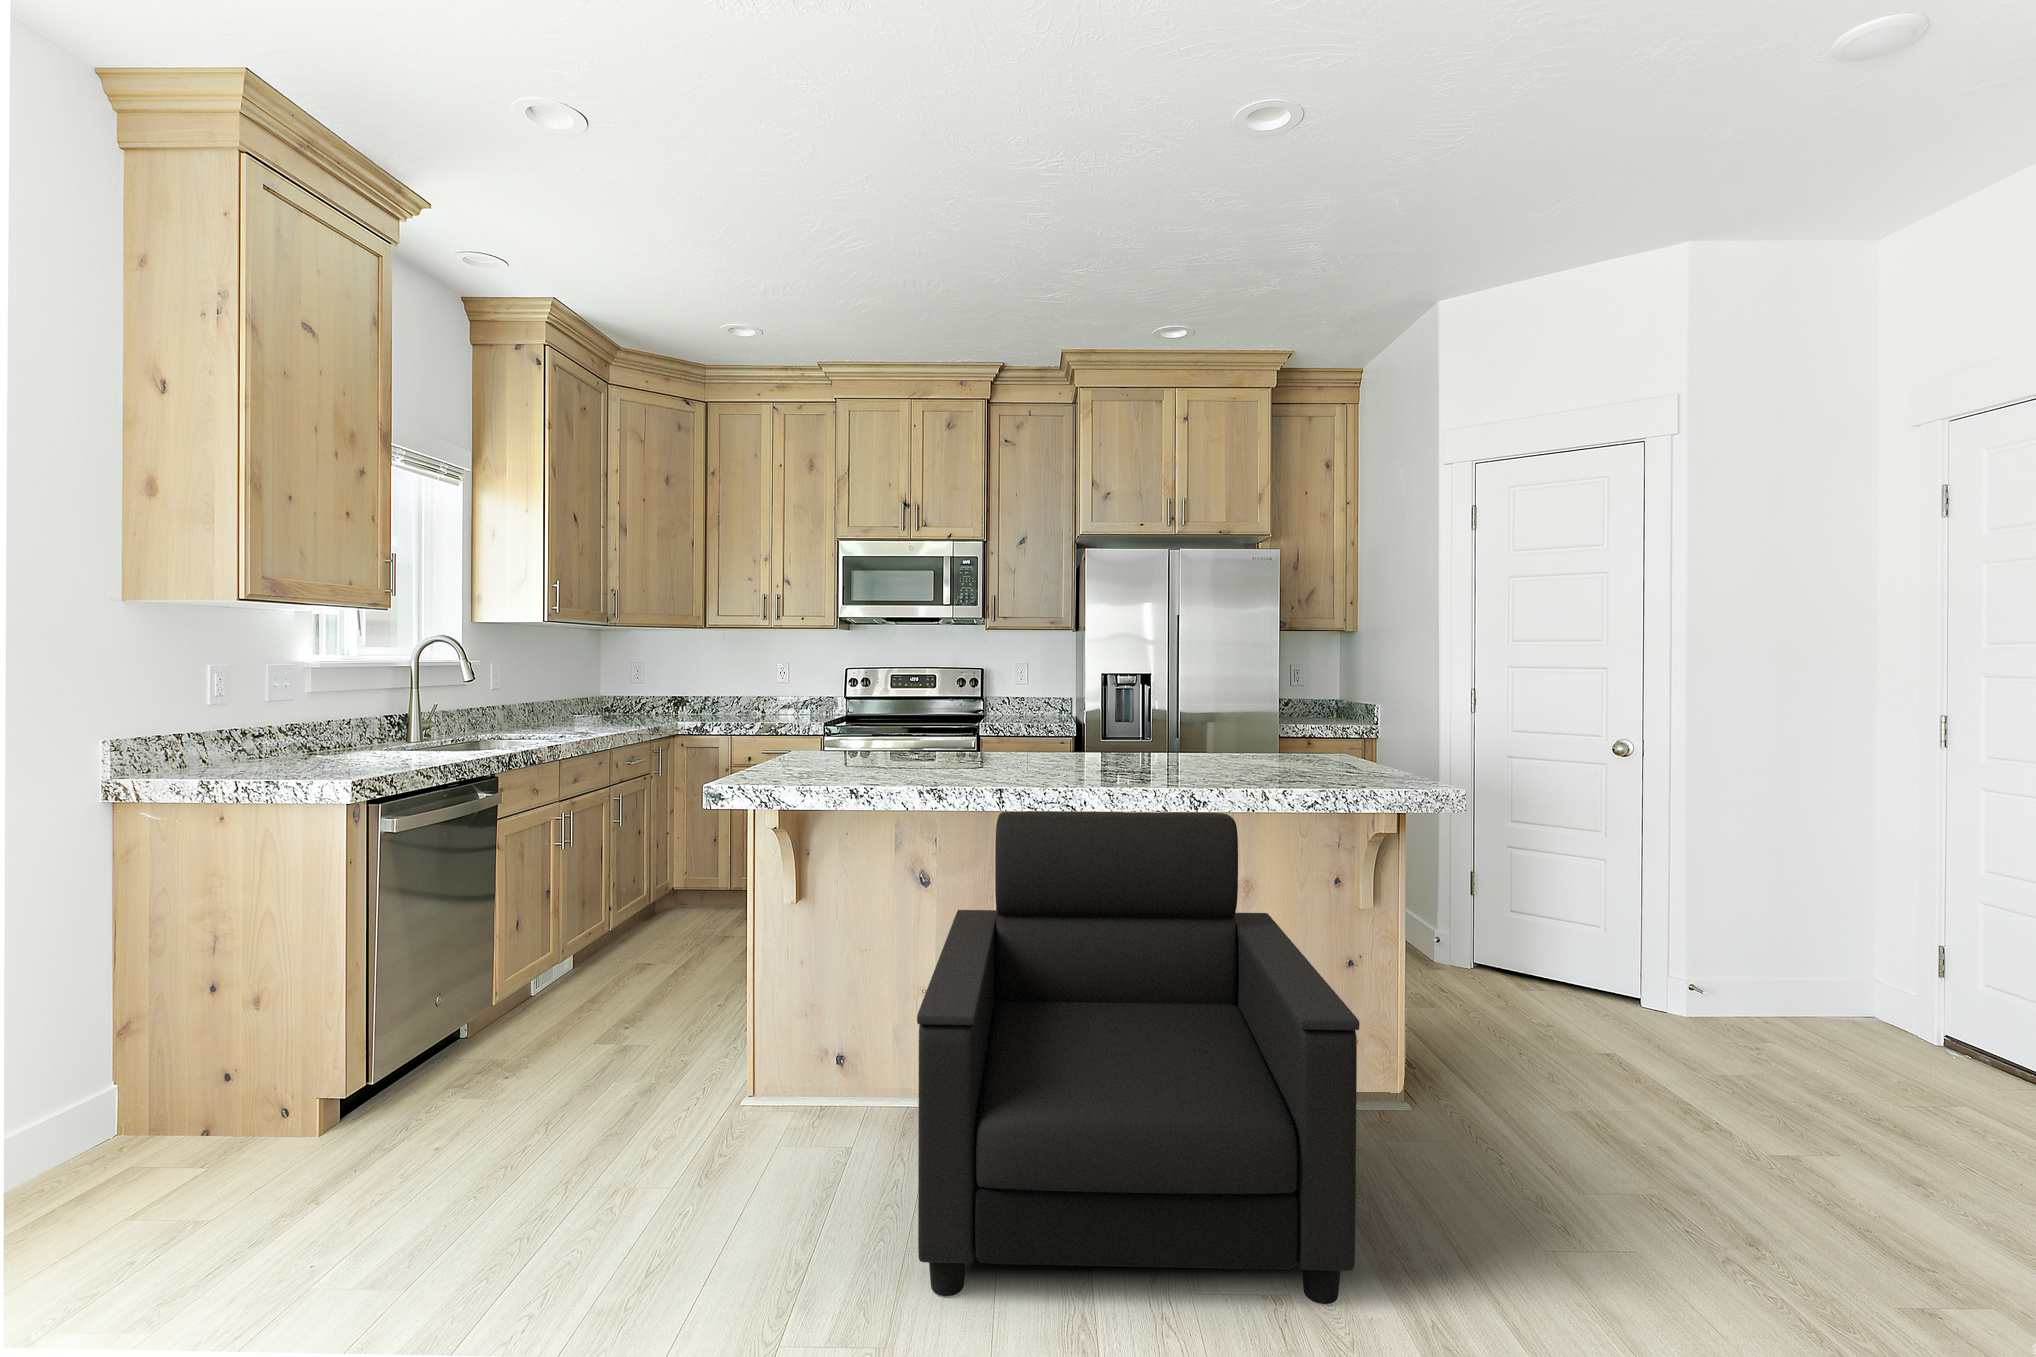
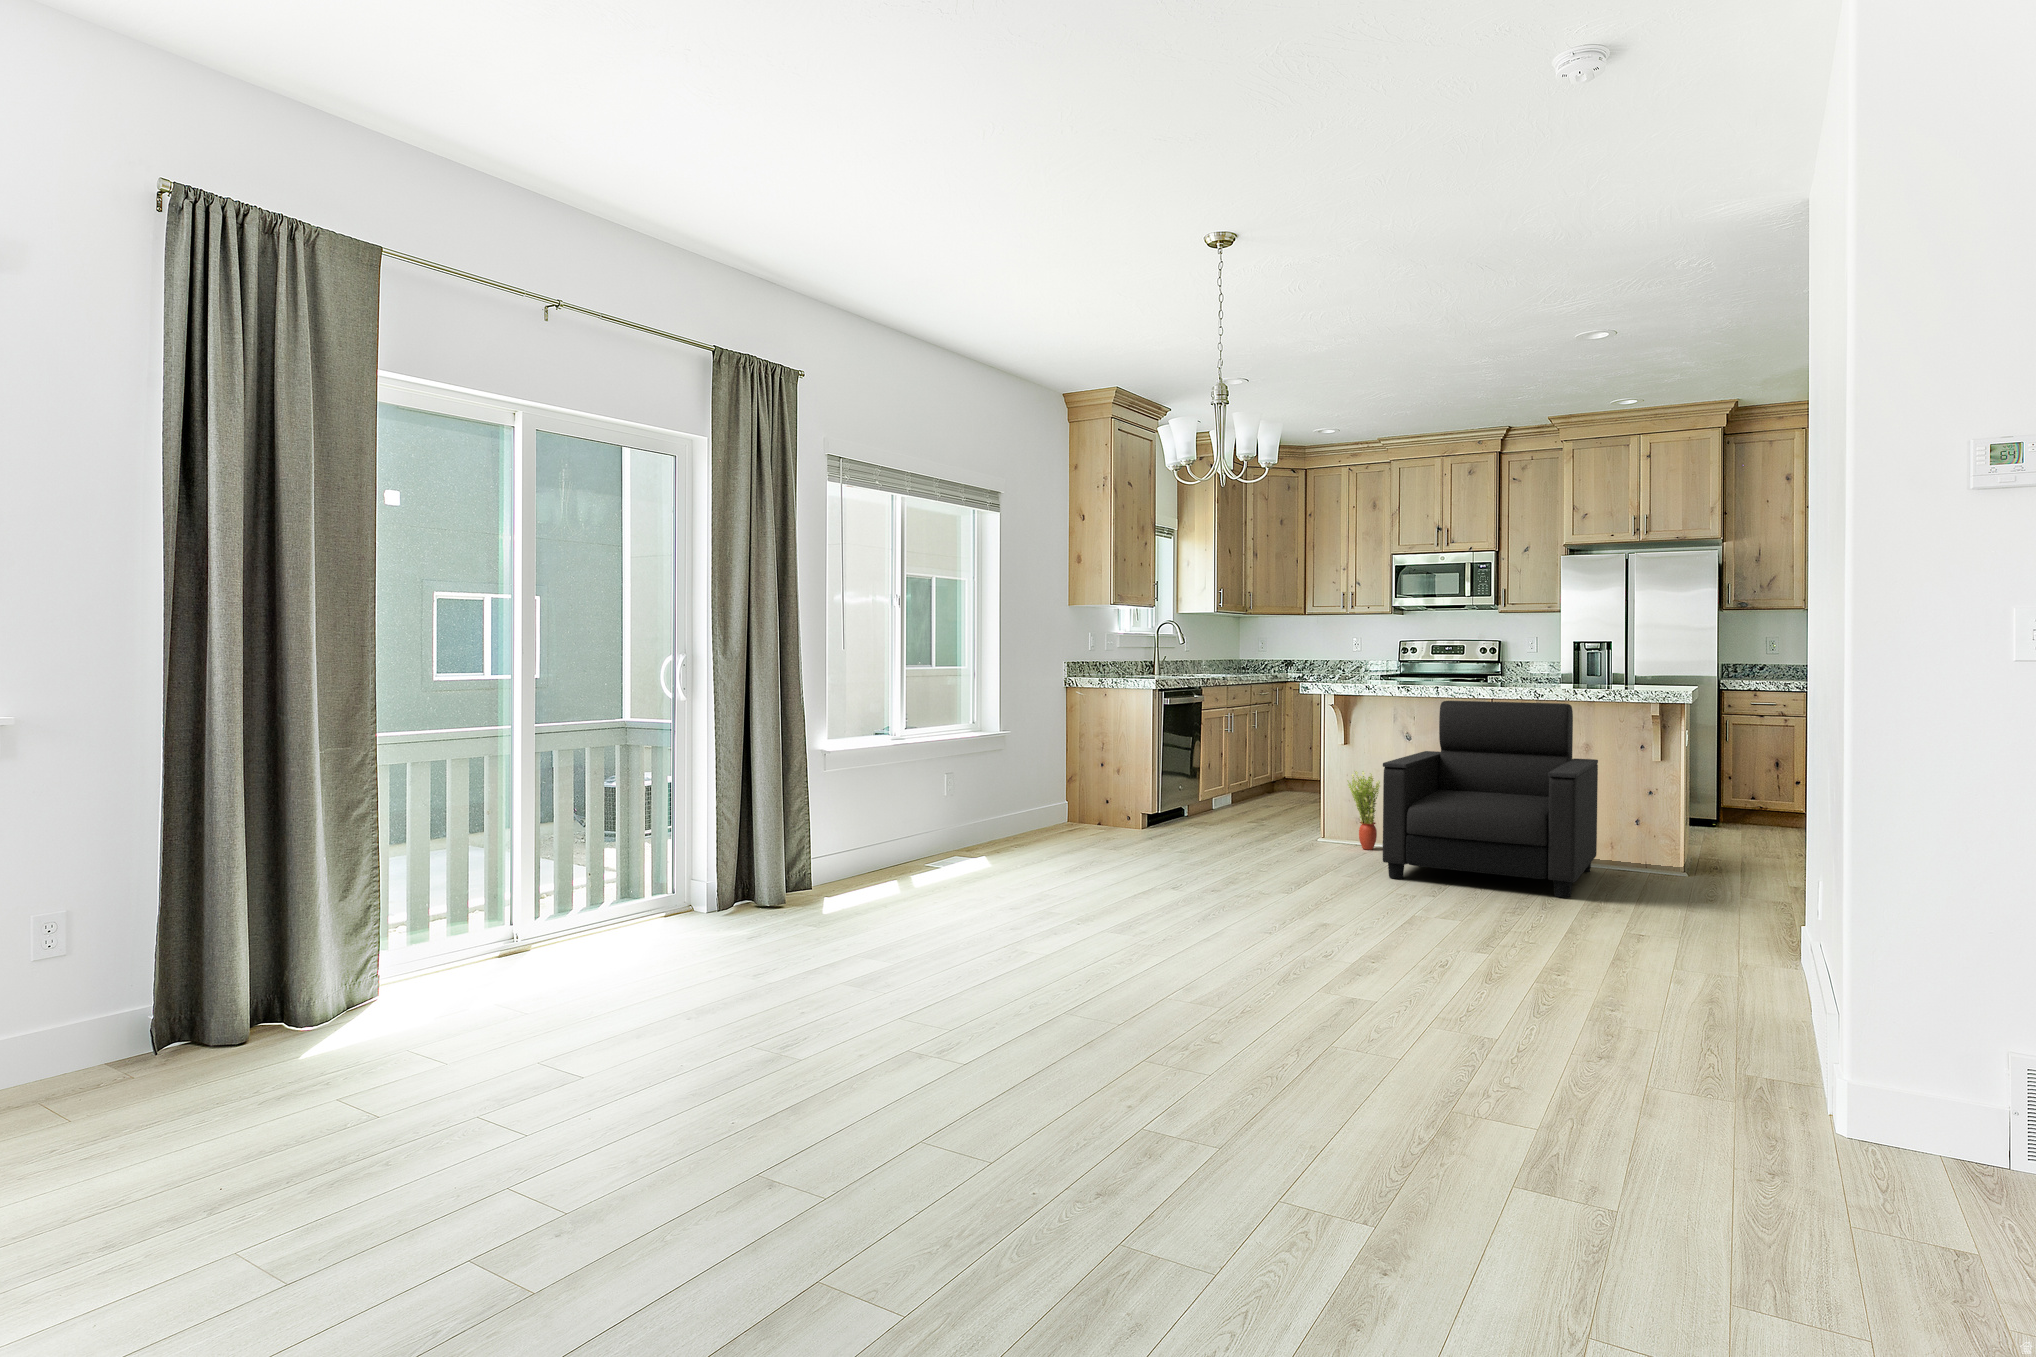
potted plant: none [802,958,872,1125] -> present [1348,771,1380,850]

